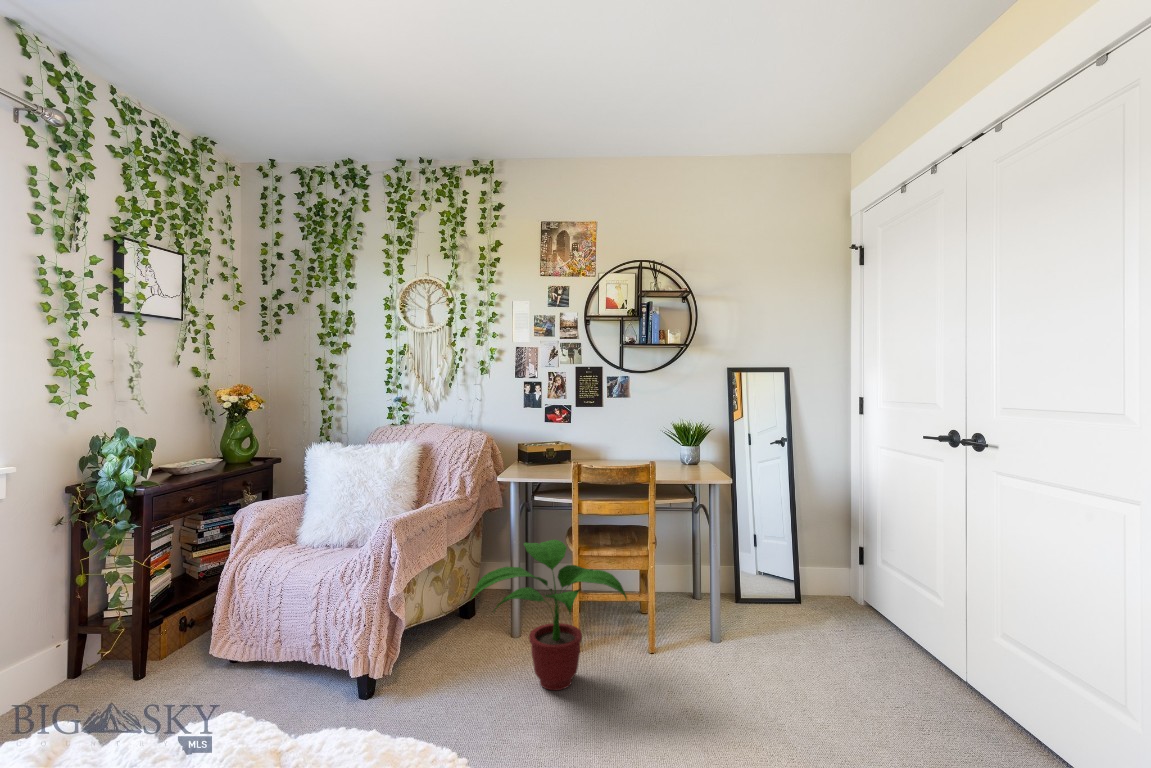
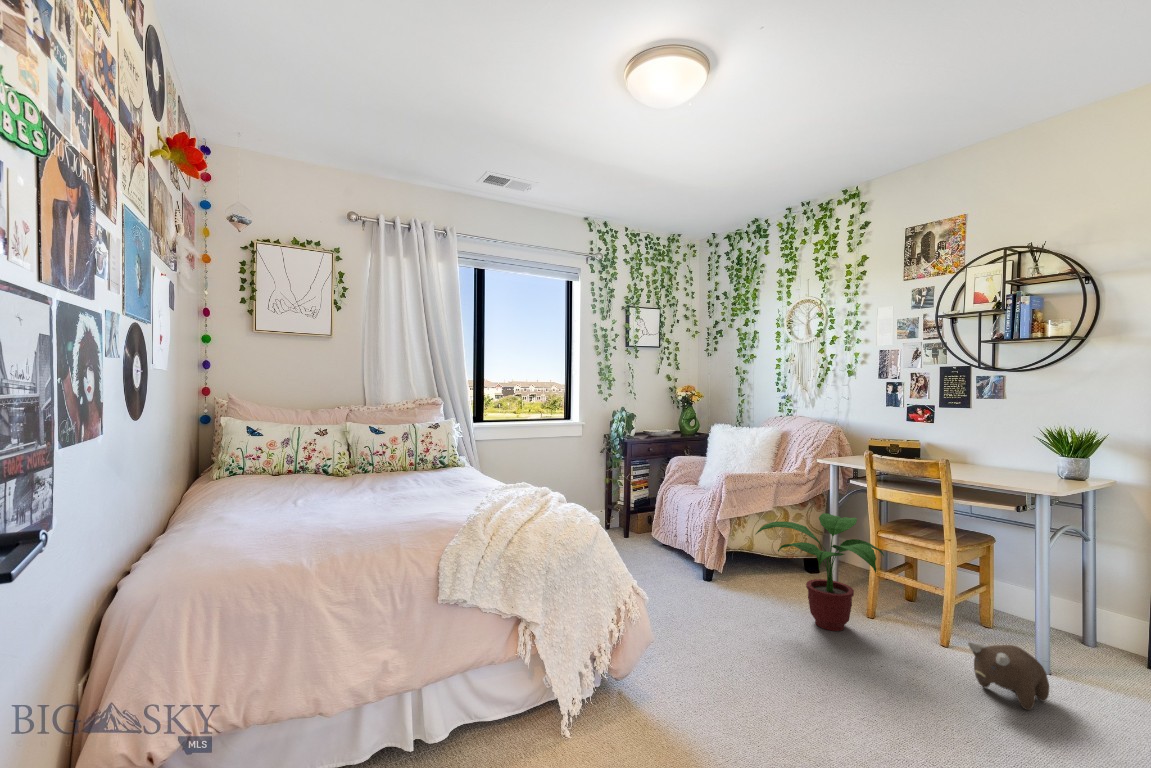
plush toy: none [705,627,757,683] -> present [968,642,1049,710]

